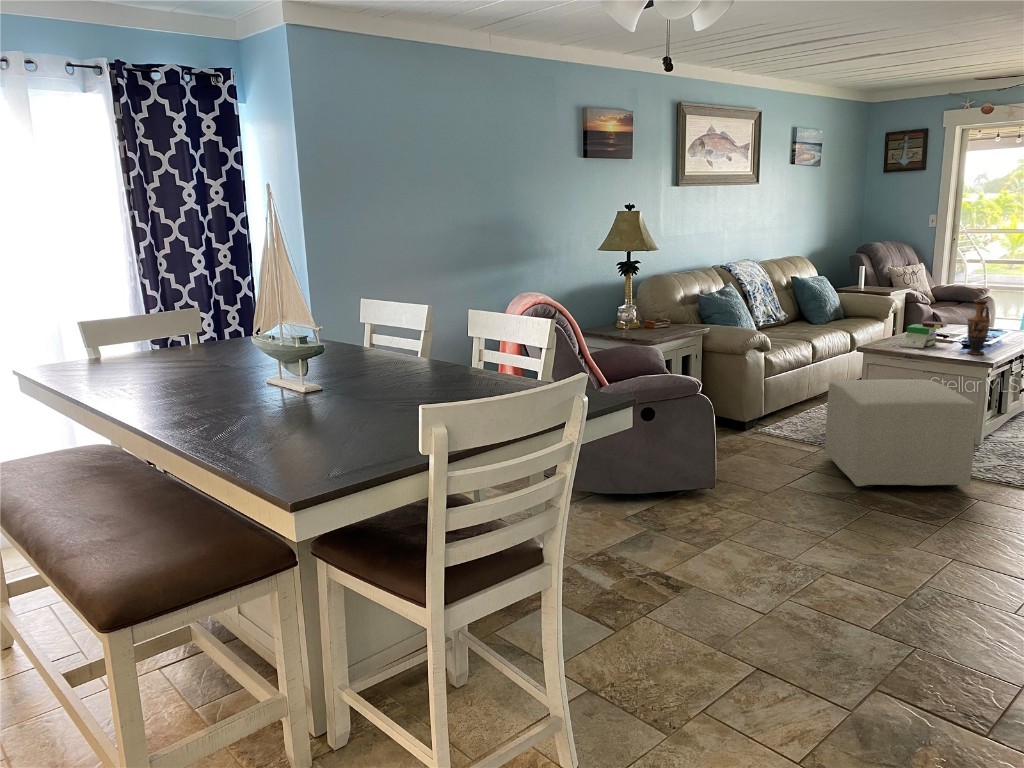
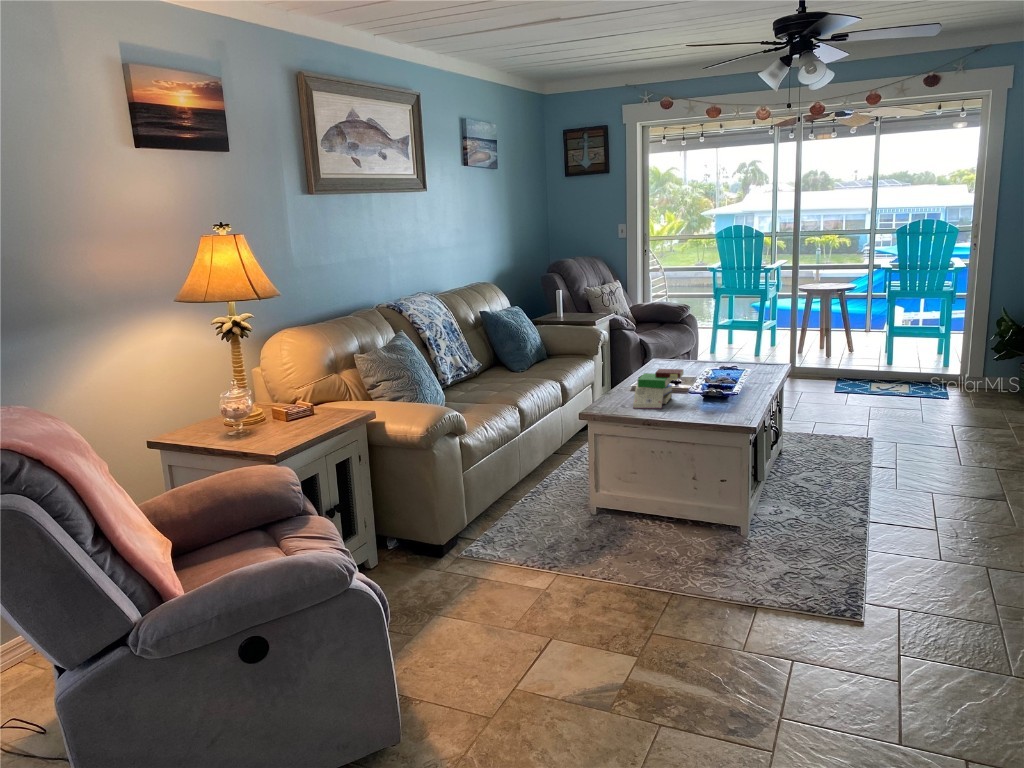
vase: present [967,299,990,355] -> none [712,340,740,413]
ottoman: present [825,379,977,489] -> none [559,470,779,678]

